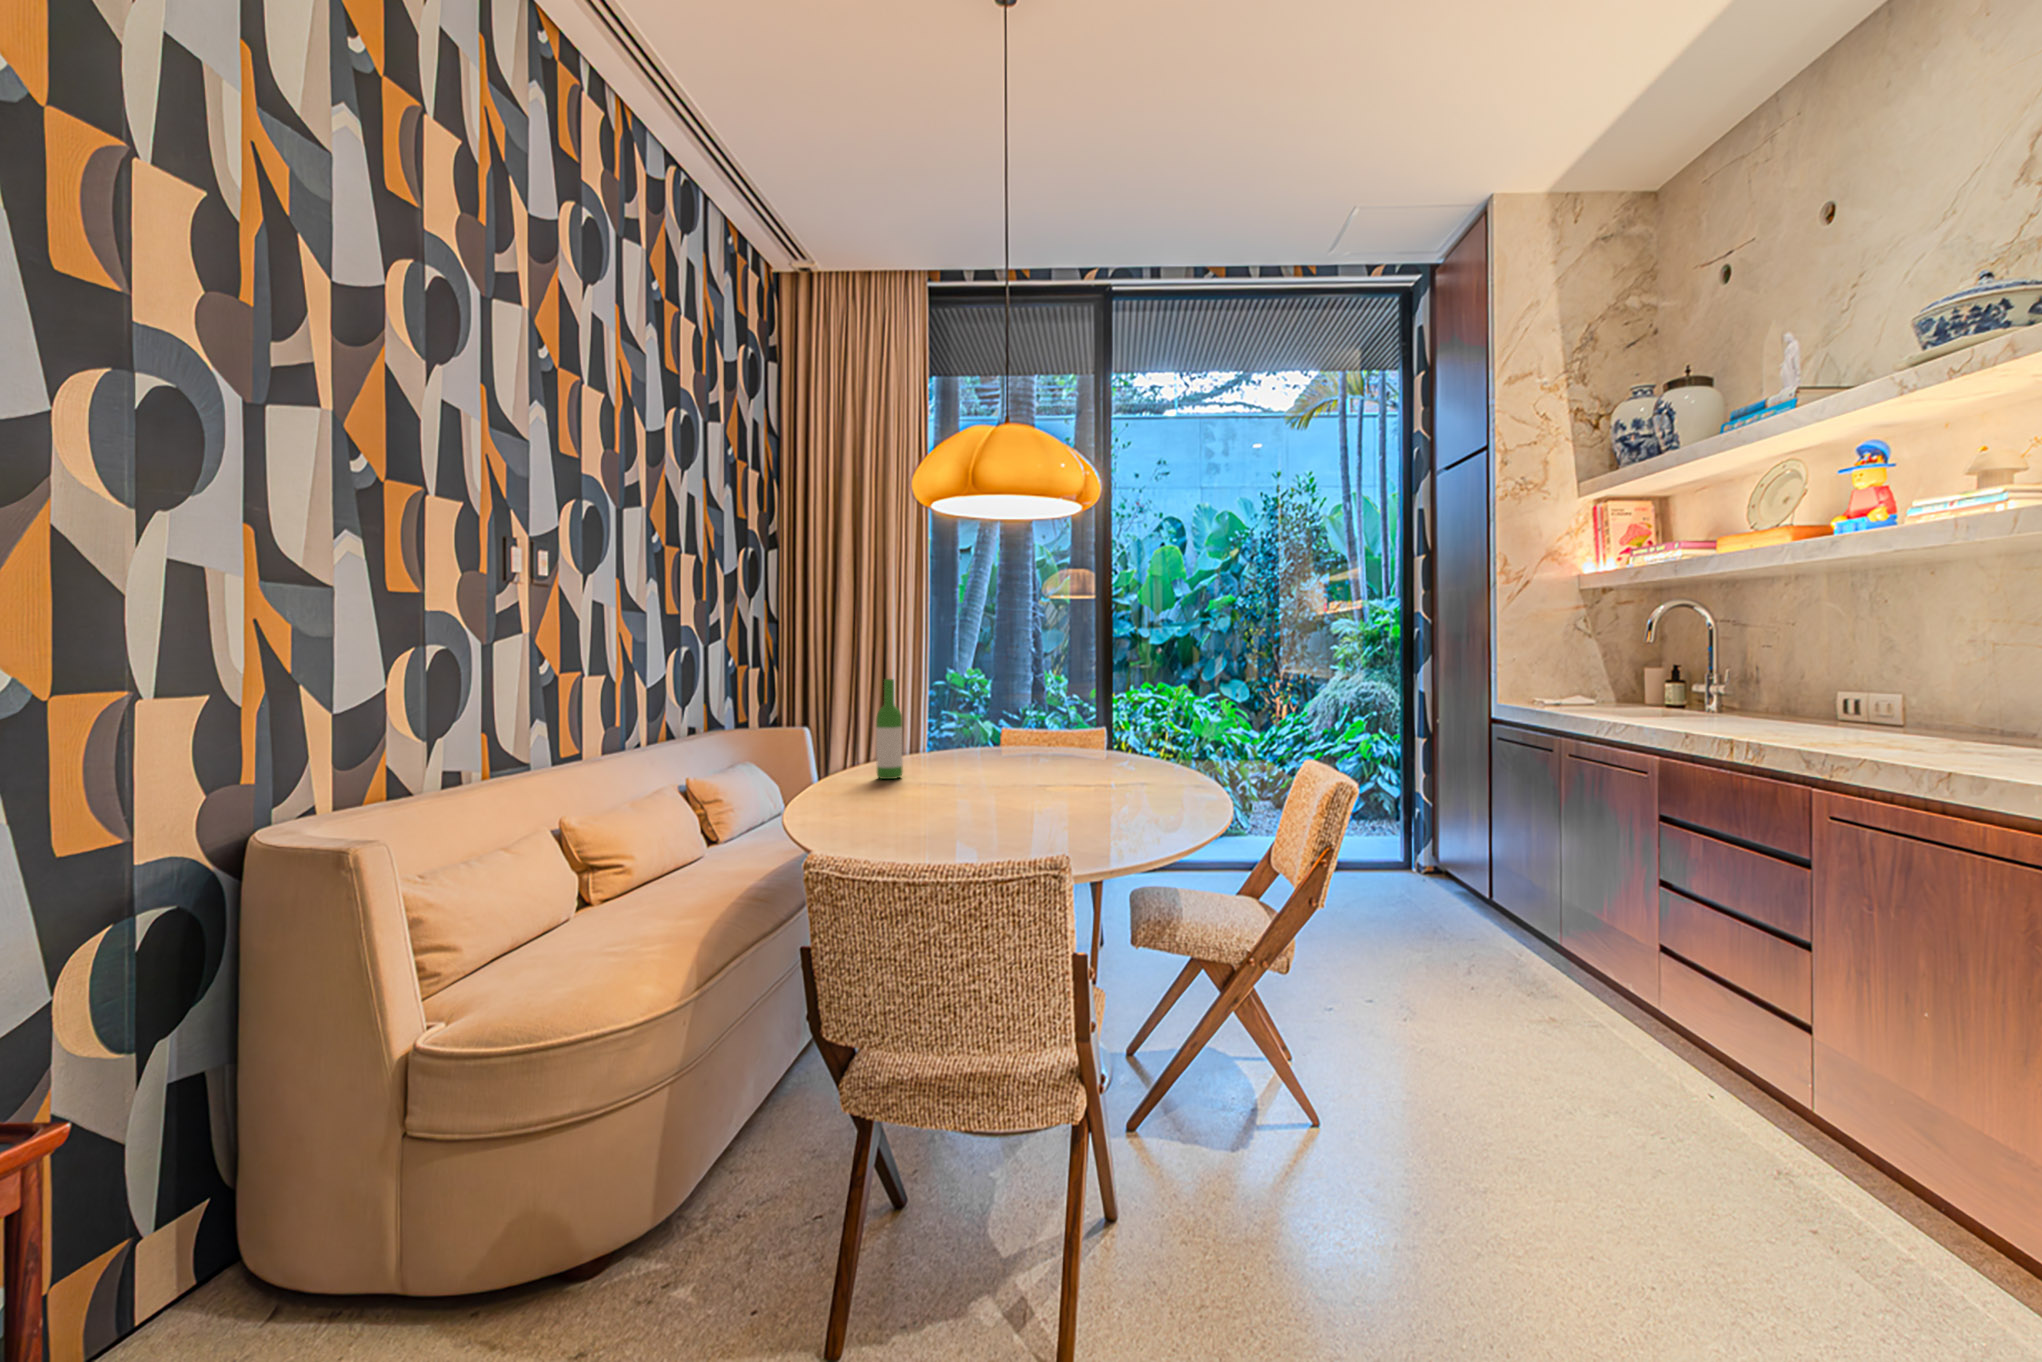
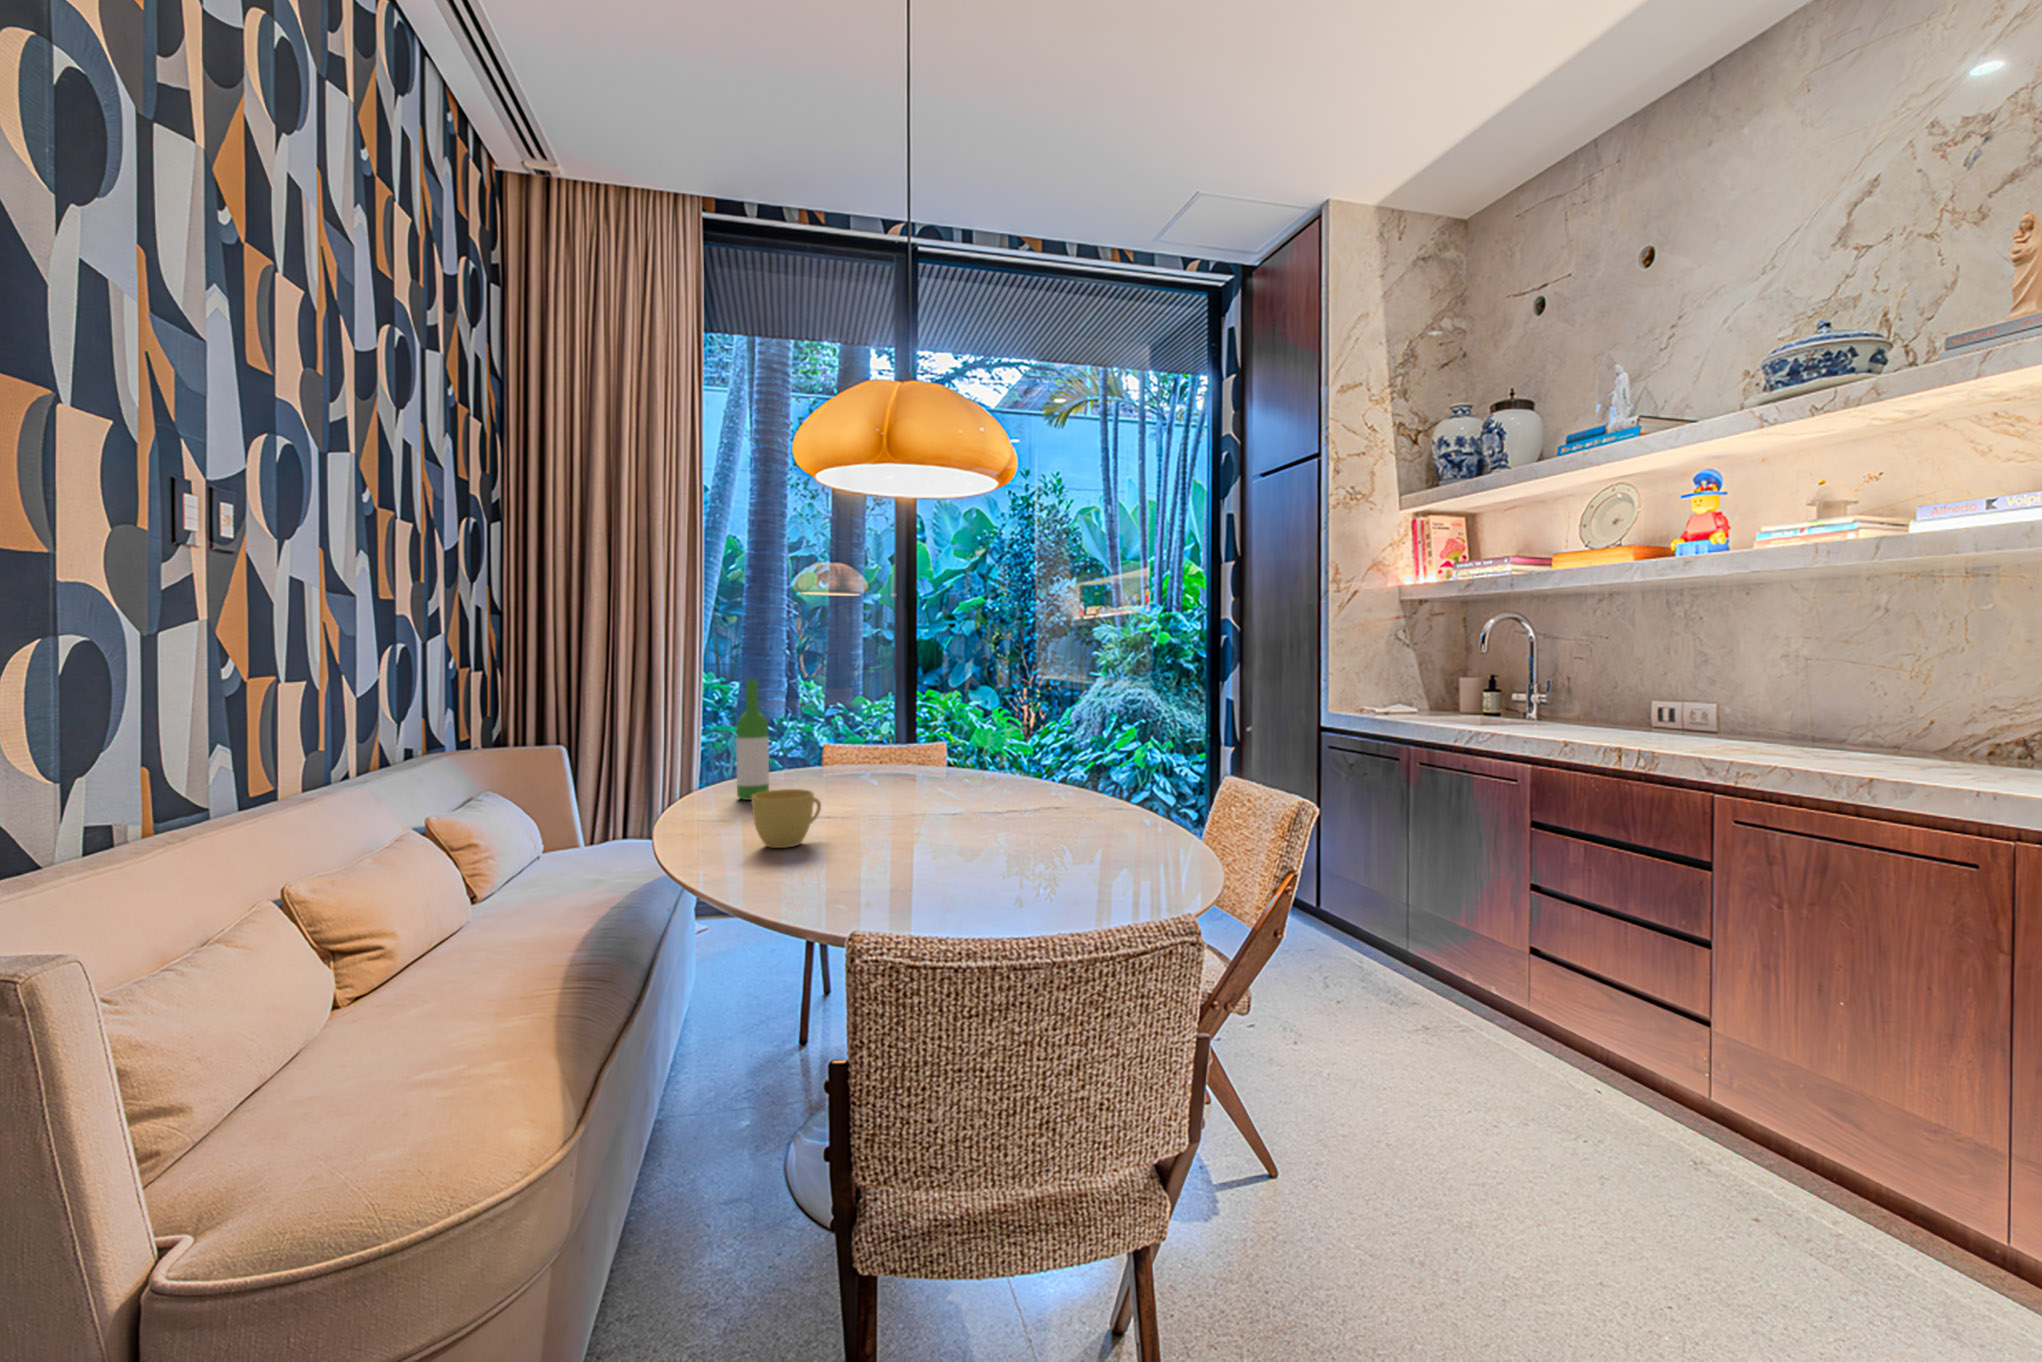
cup: none [838,770,898,817] -> present [752,789,821,848]

